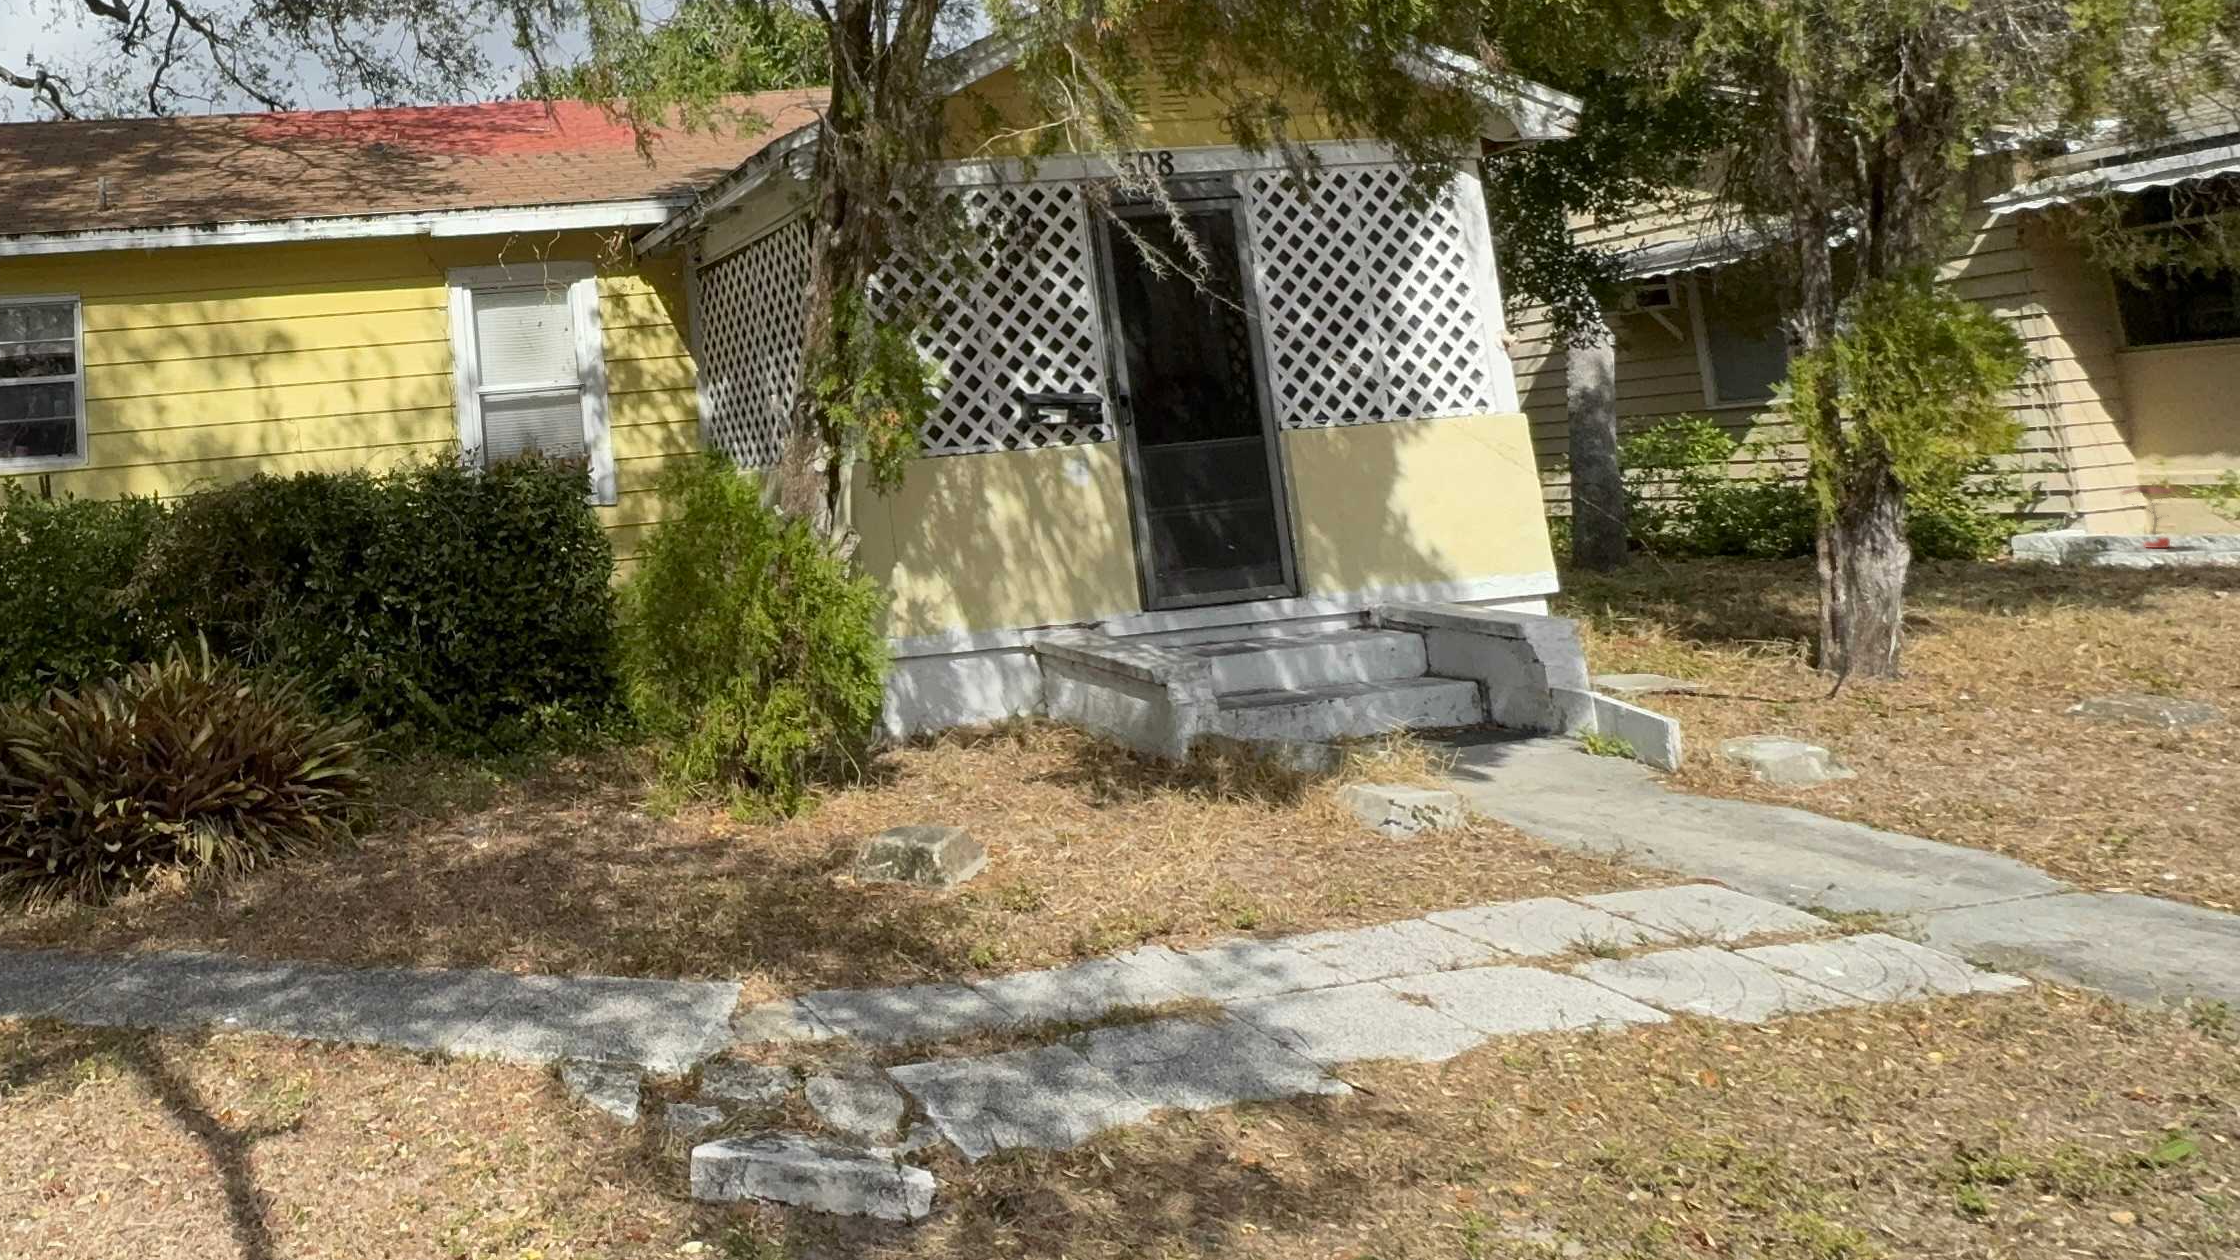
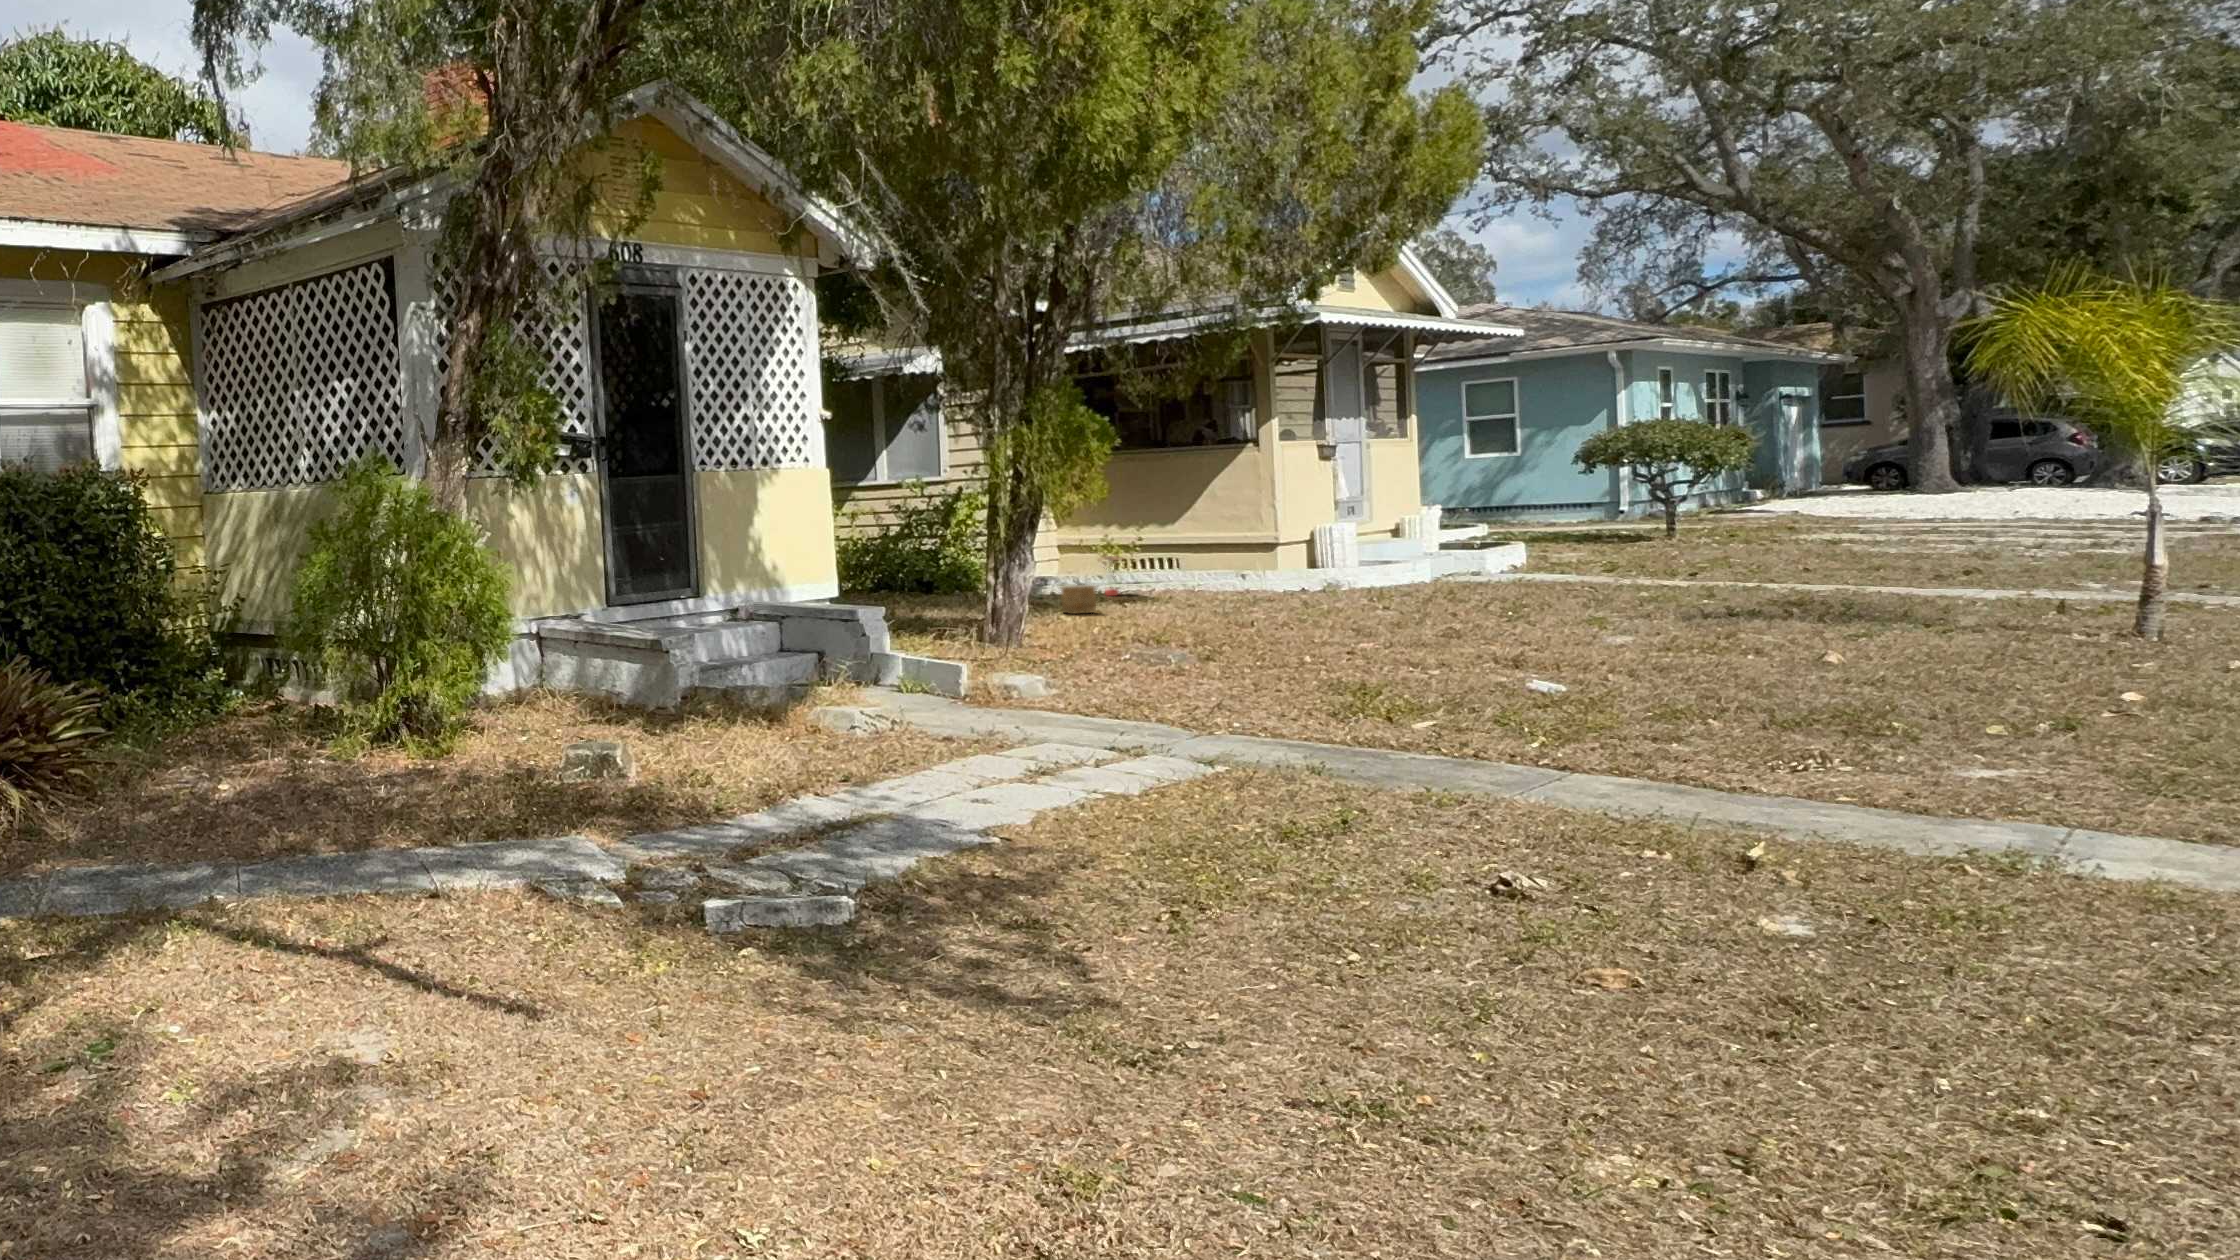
wooden bucket: none [2012,543,2085,587] -> present [1061,585,1096,614]

